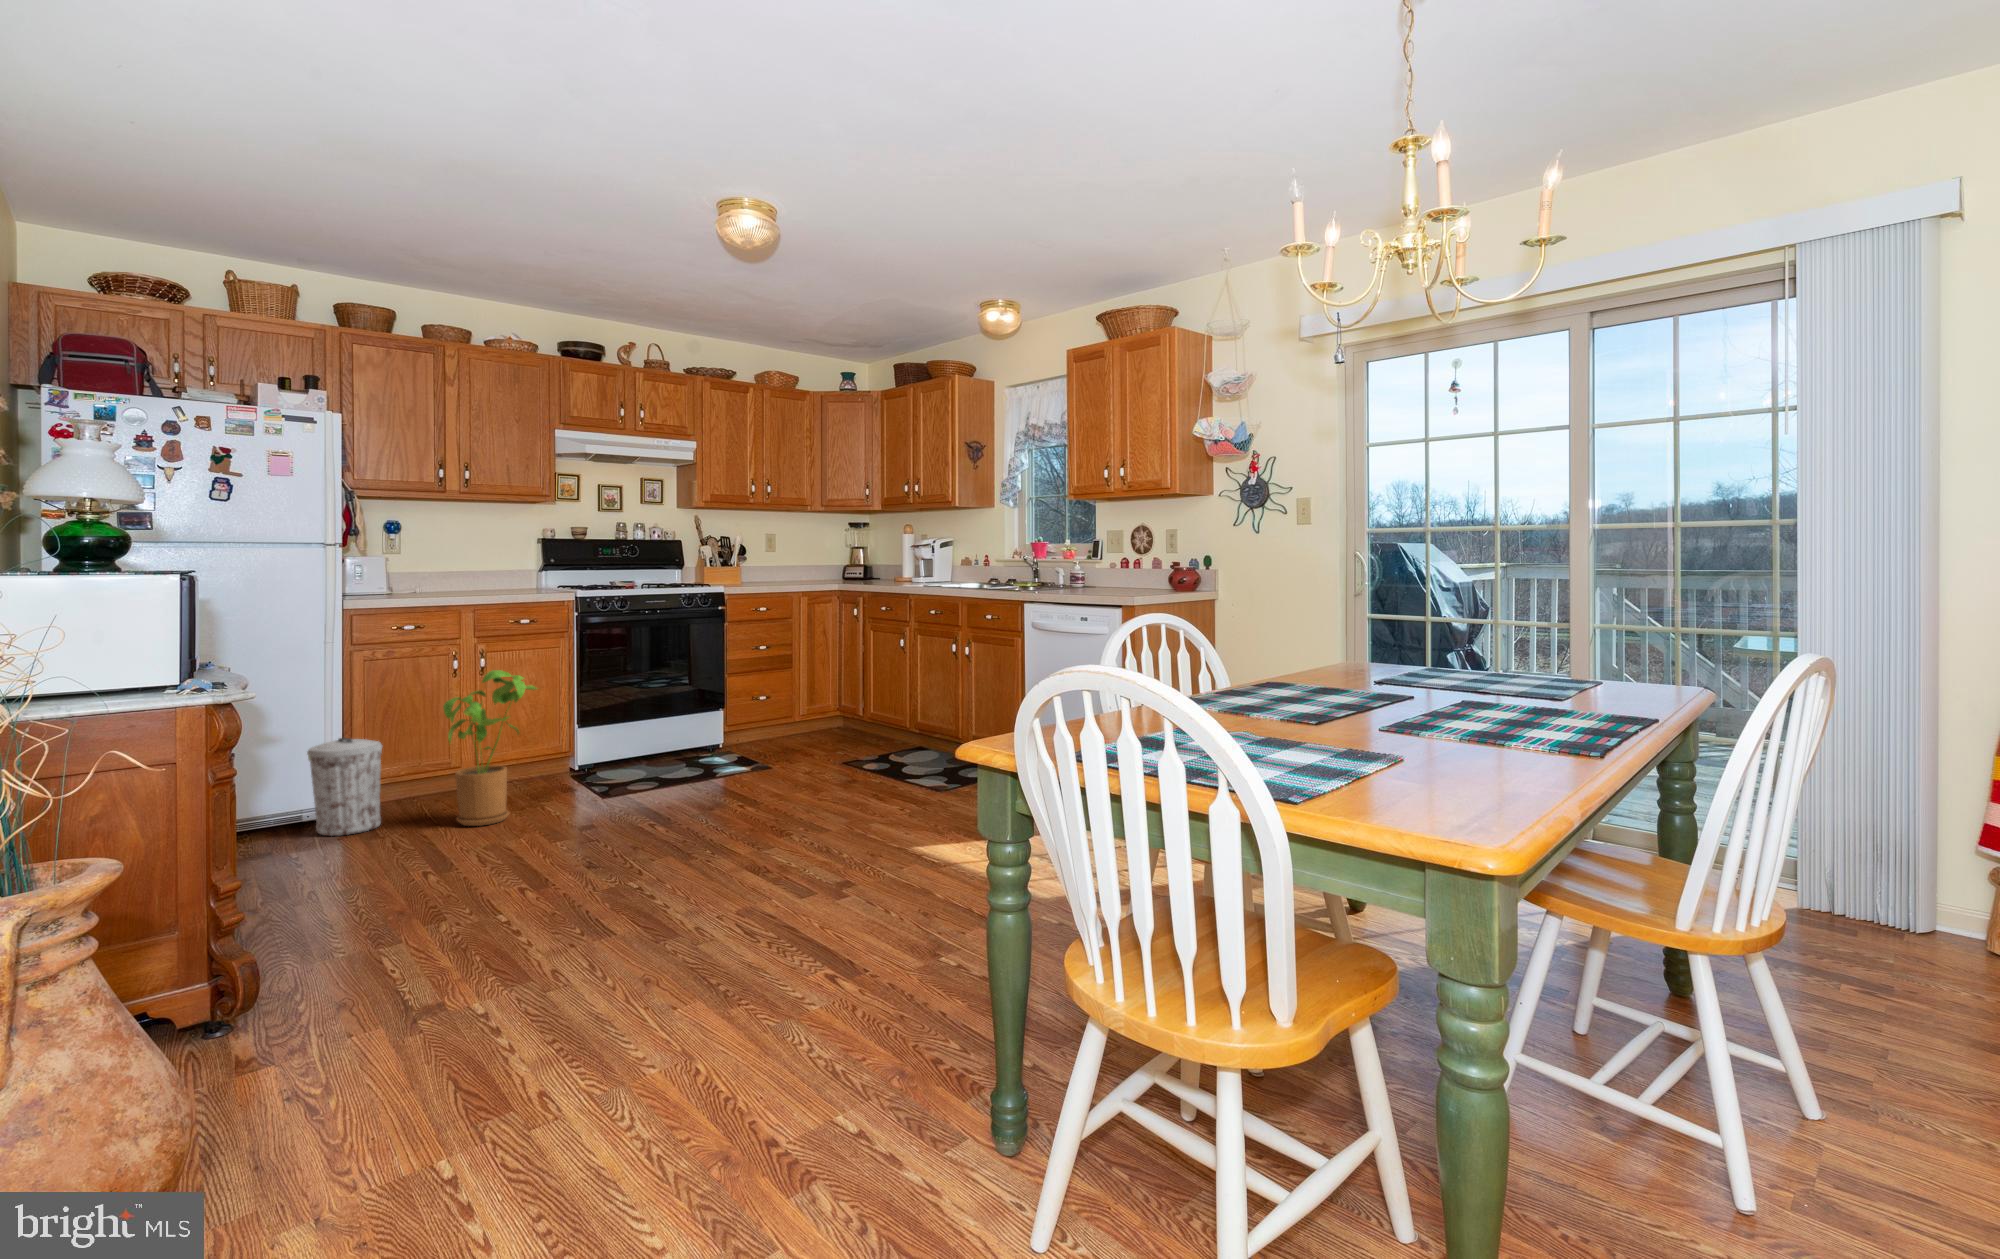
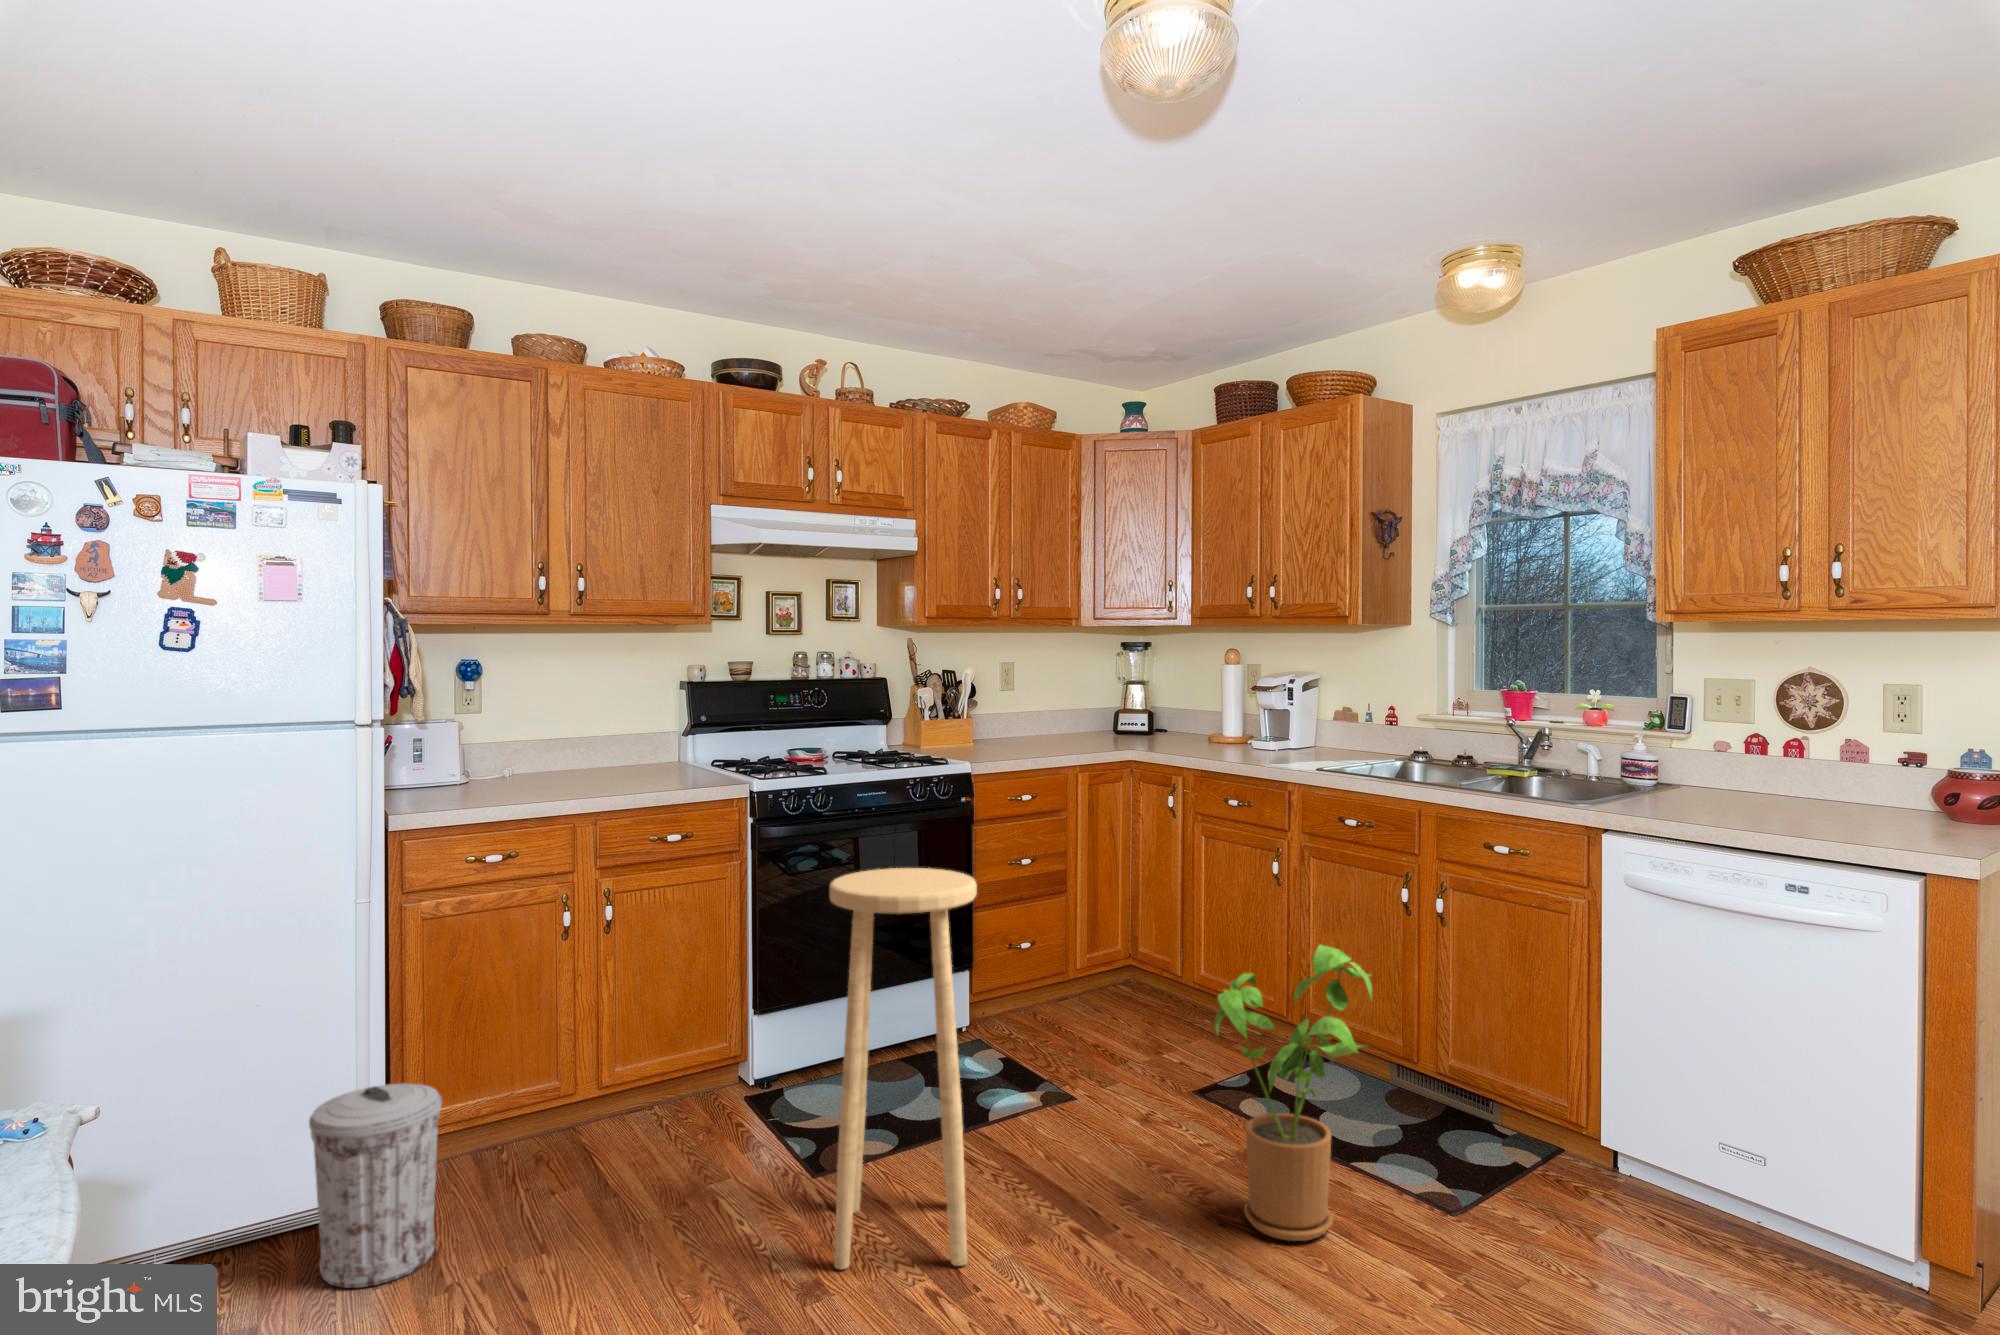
stool: none [595,627,680,824] -> present [829,868,977,1269]
house plant: present [443,670,537,826] -> present [1214,945,1372,1241]

